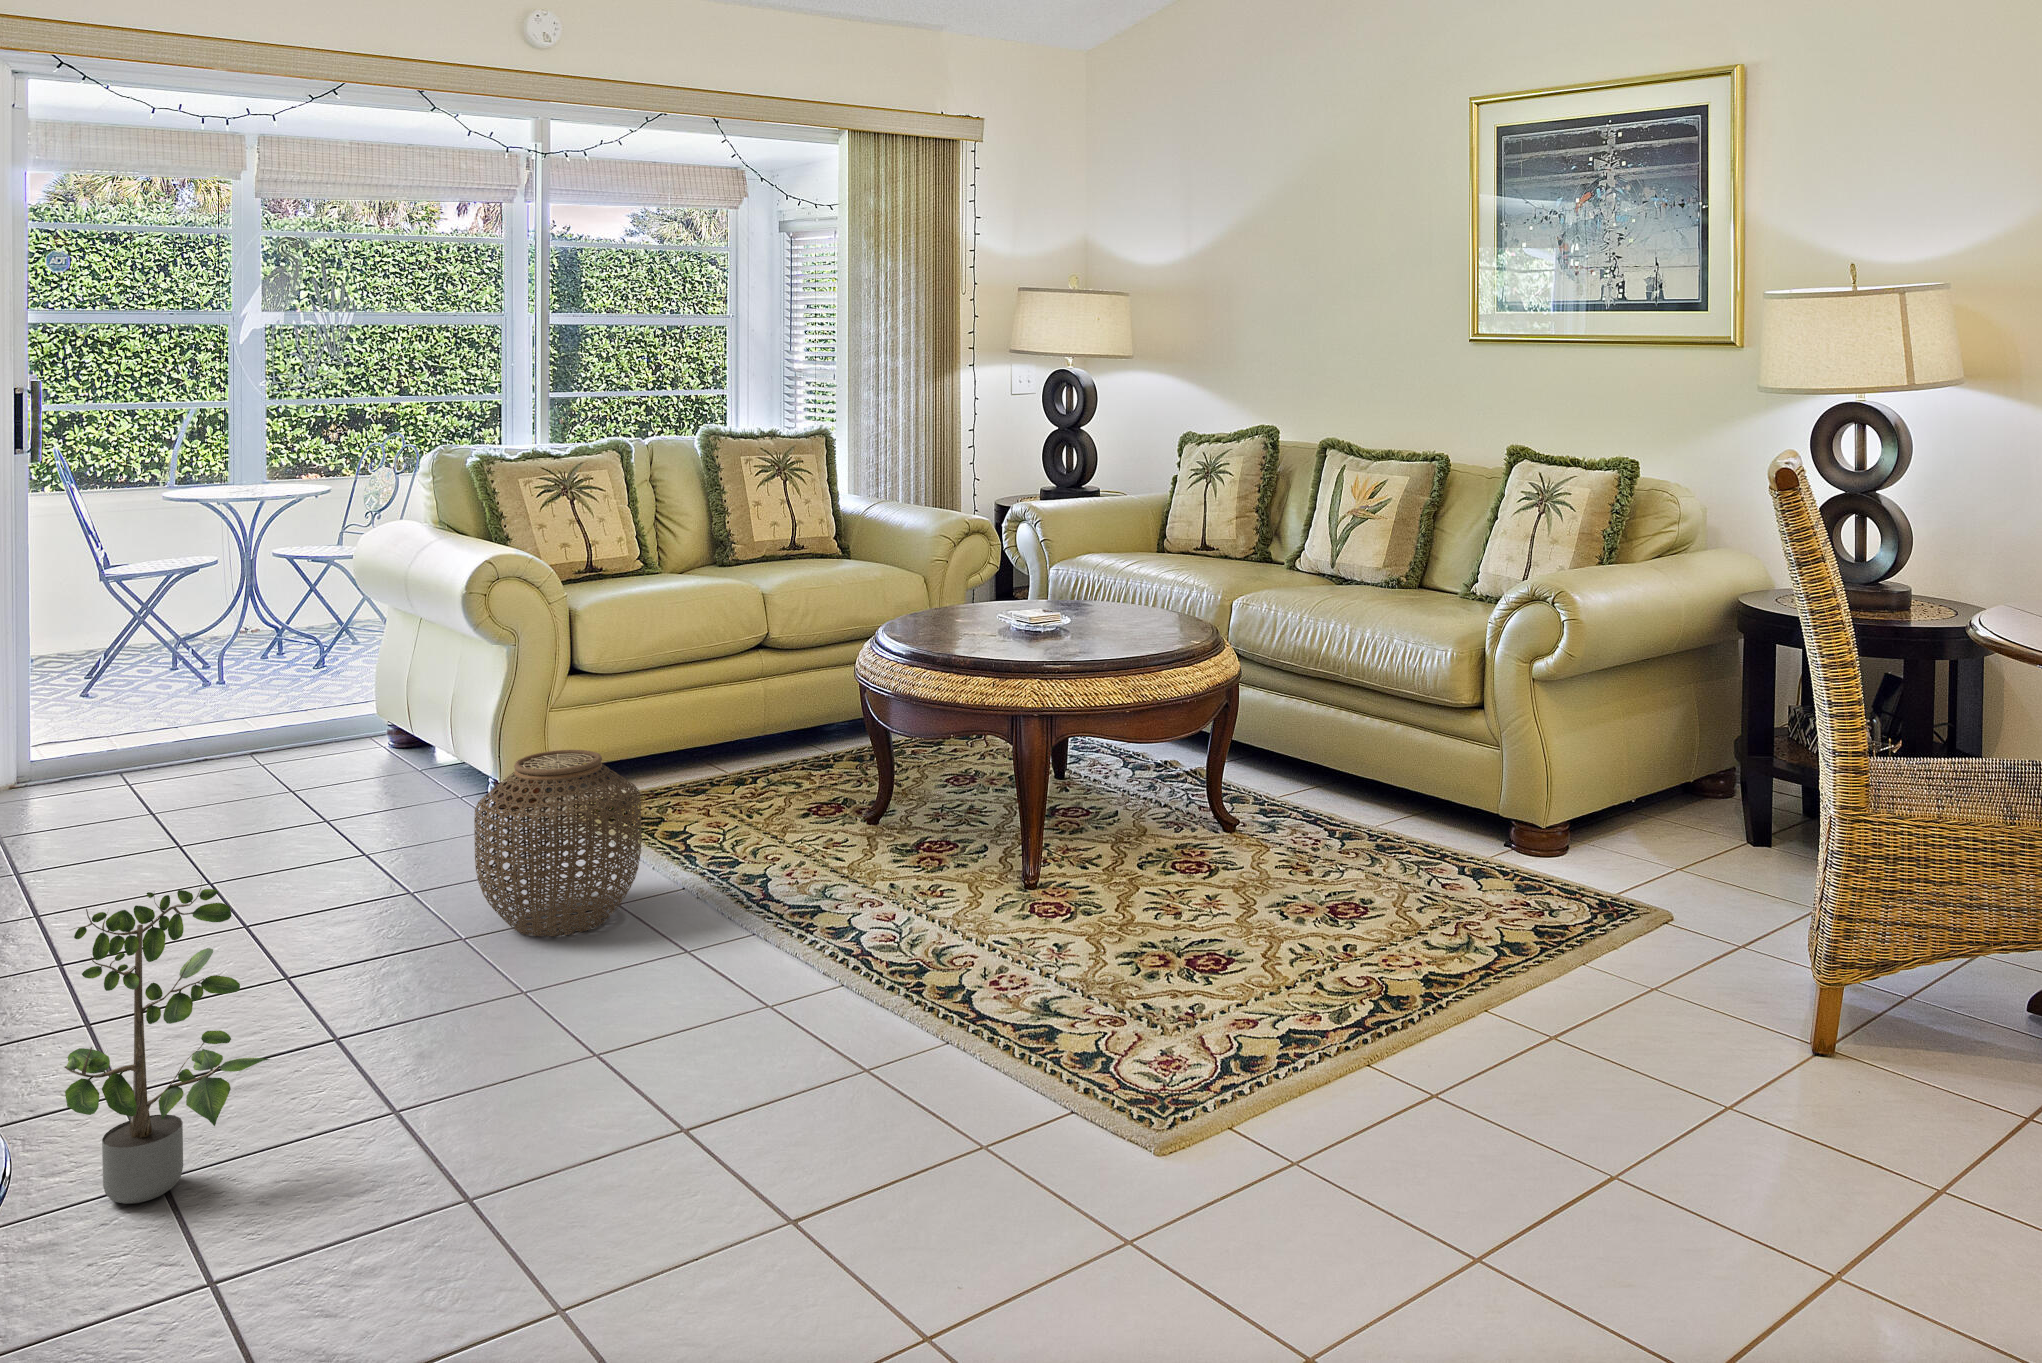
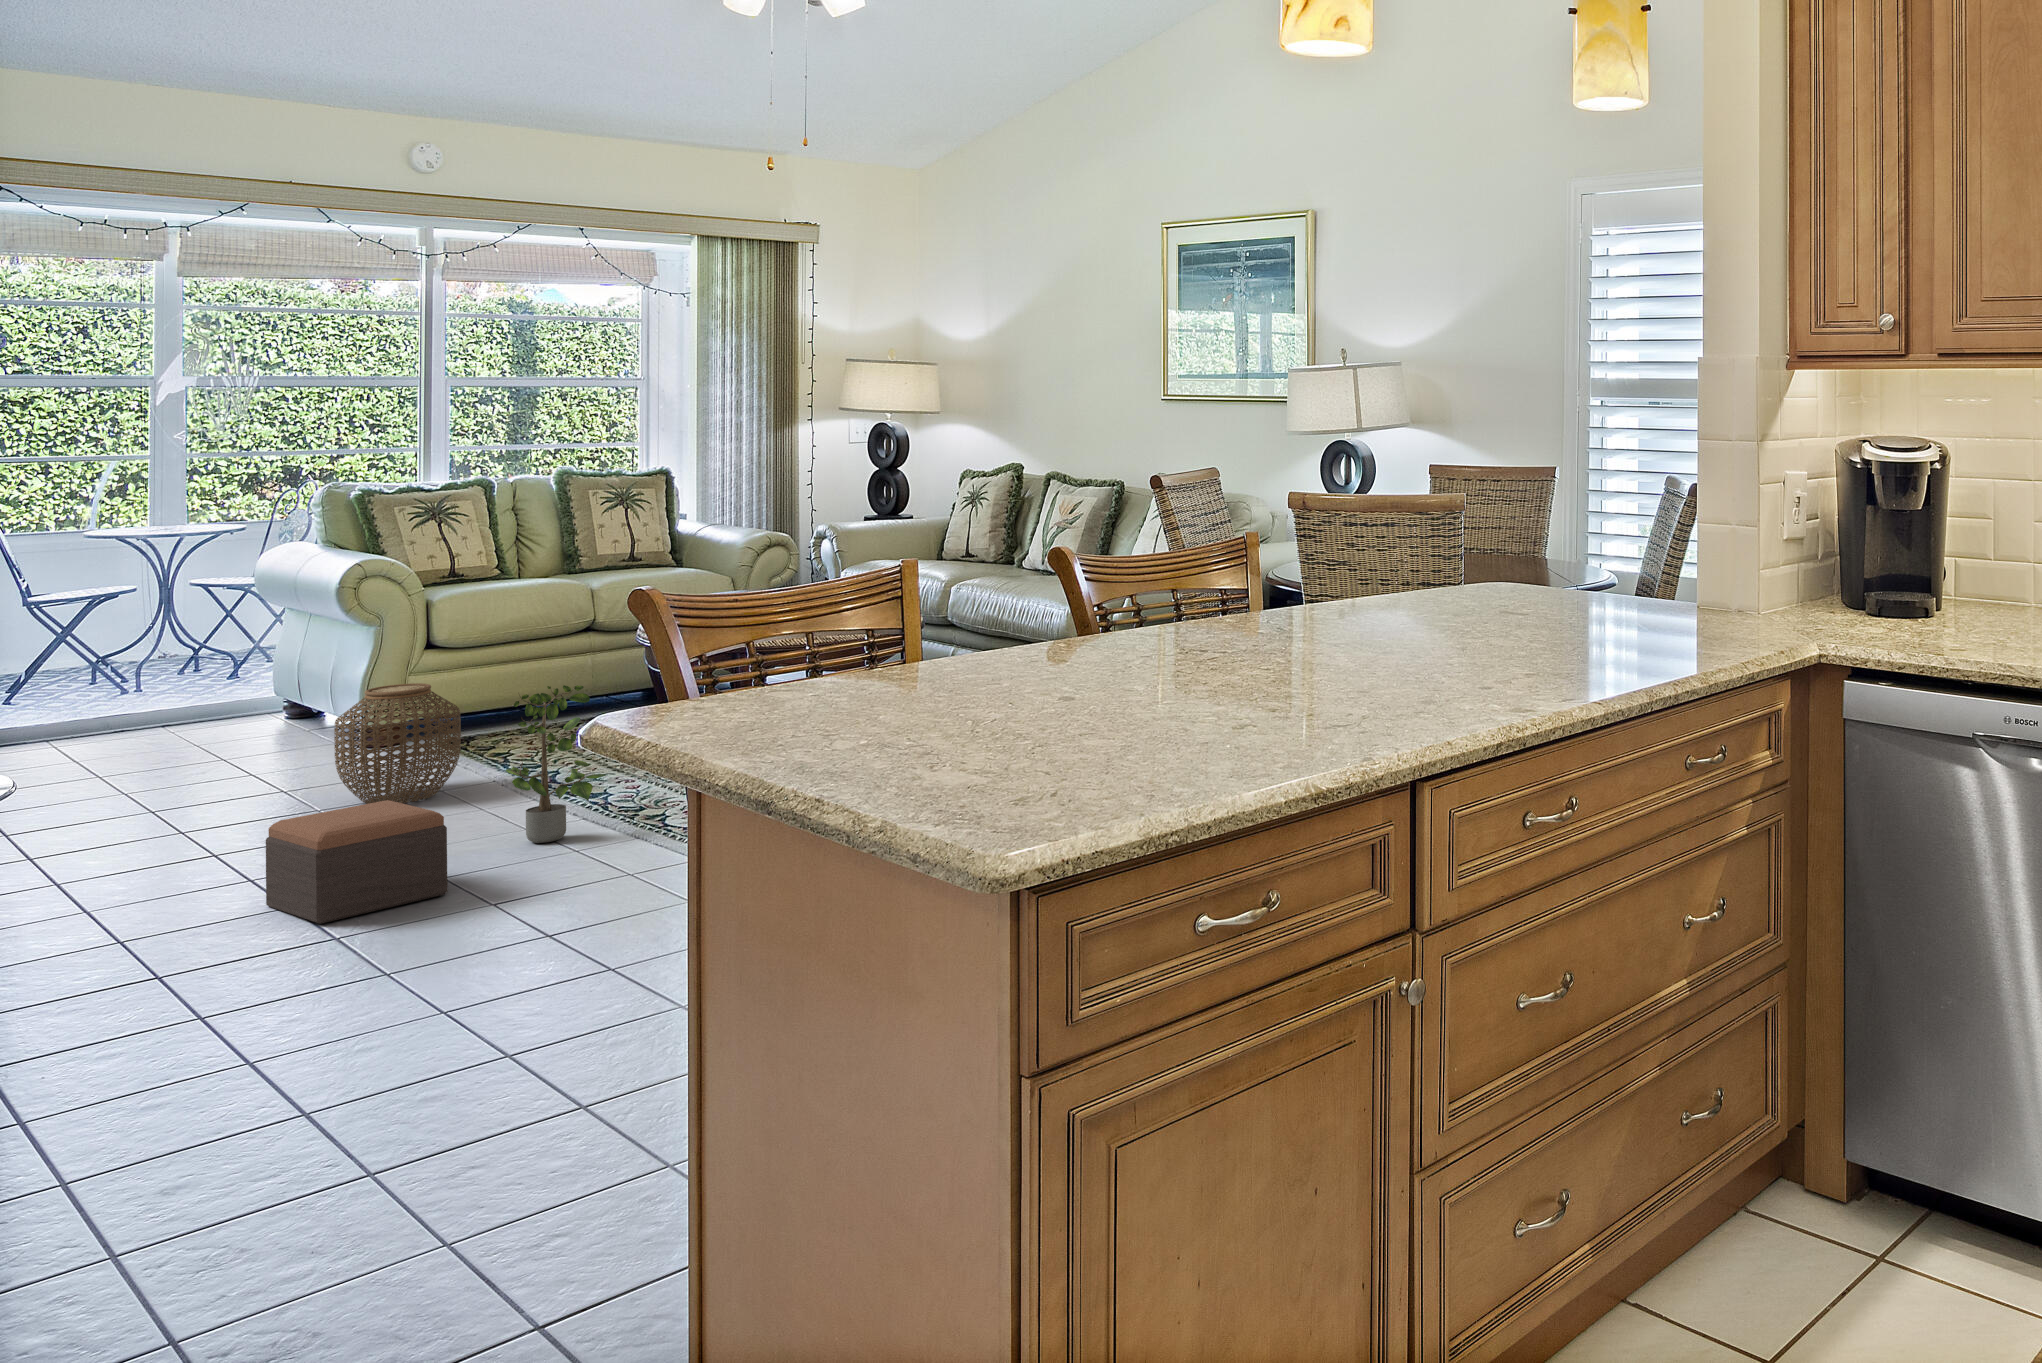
potted plant: present [64,888,270,1204] -> present [506,685,606,843]
footstool: none [403,1022,698,1307] -> present [266,800,448,924]

